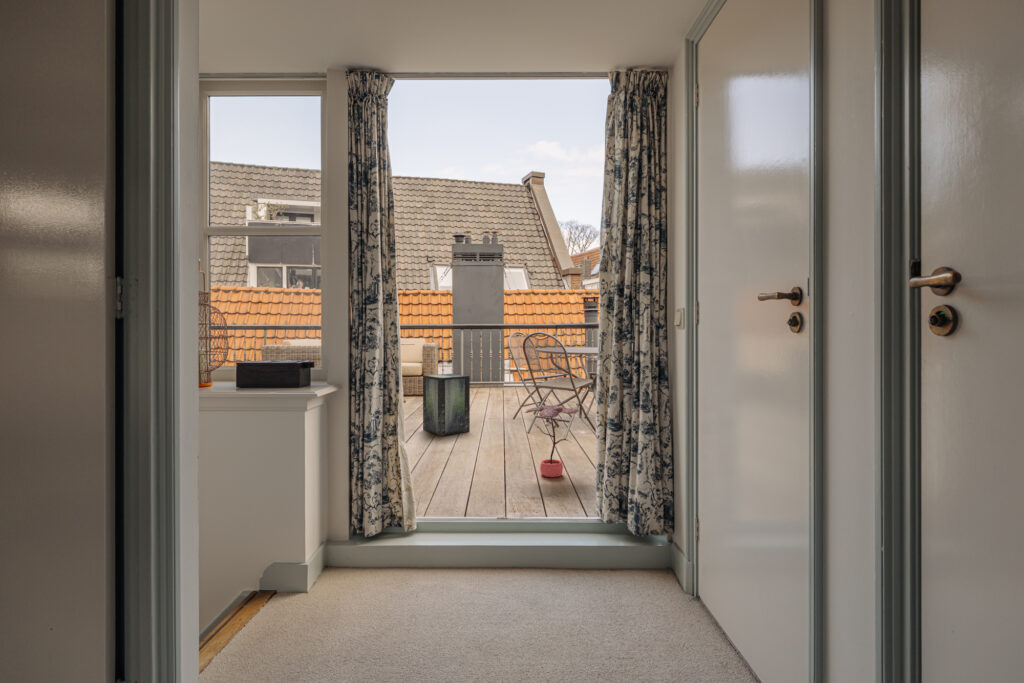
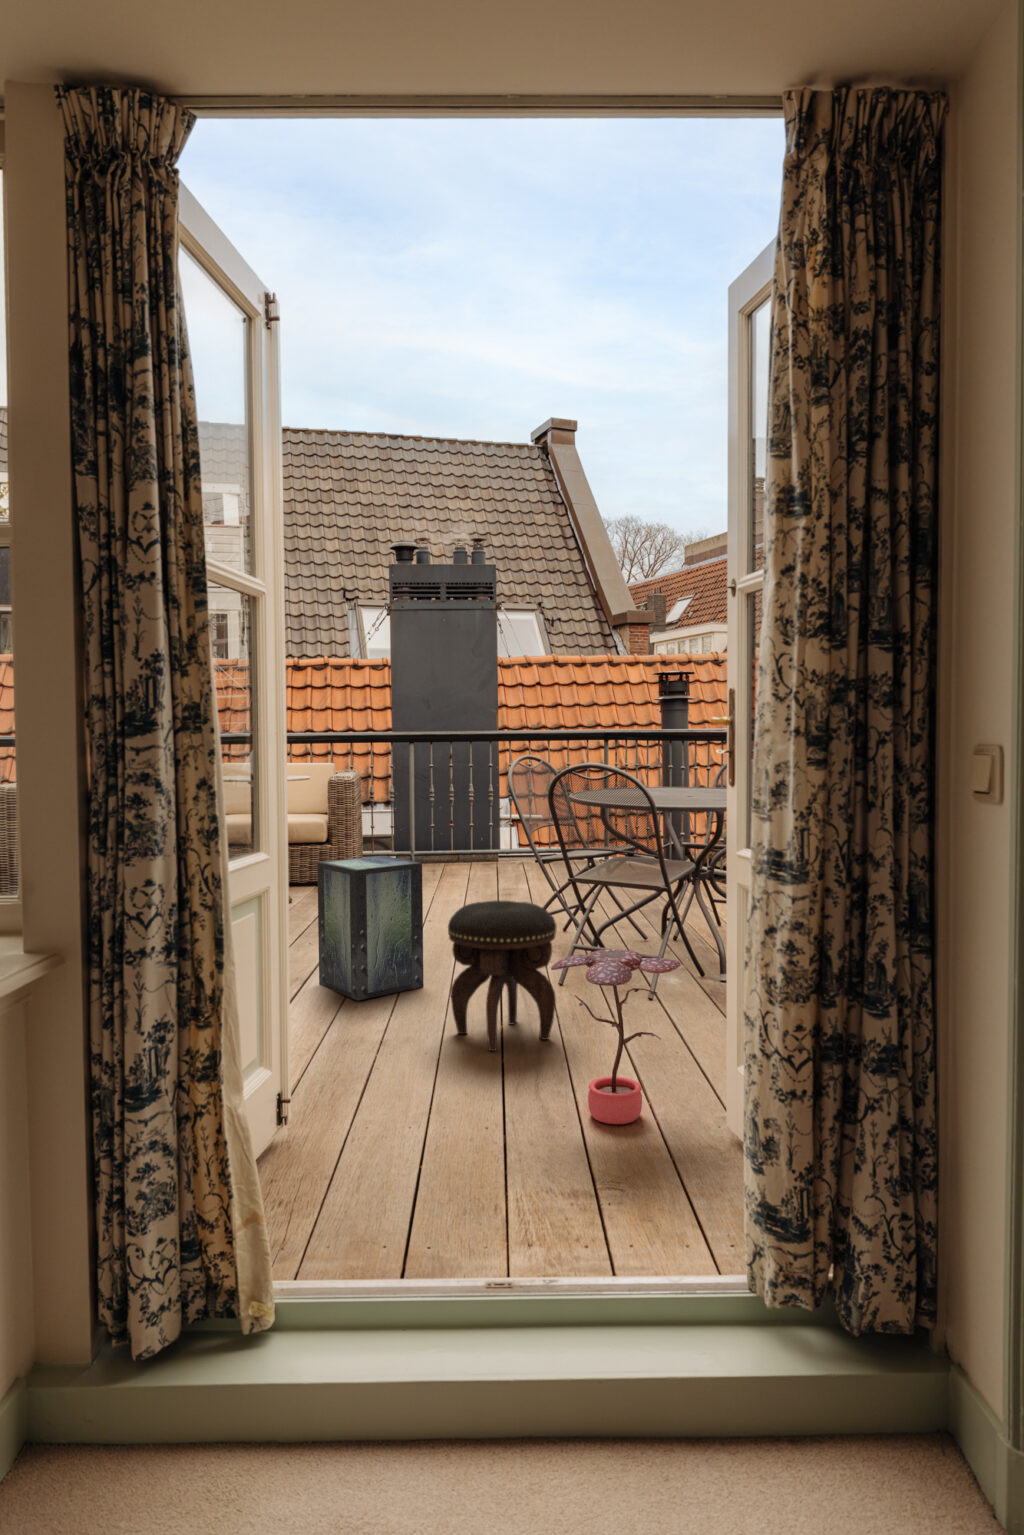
footstool: none [481,390,529,453] -> present [448,900,557,1051]

